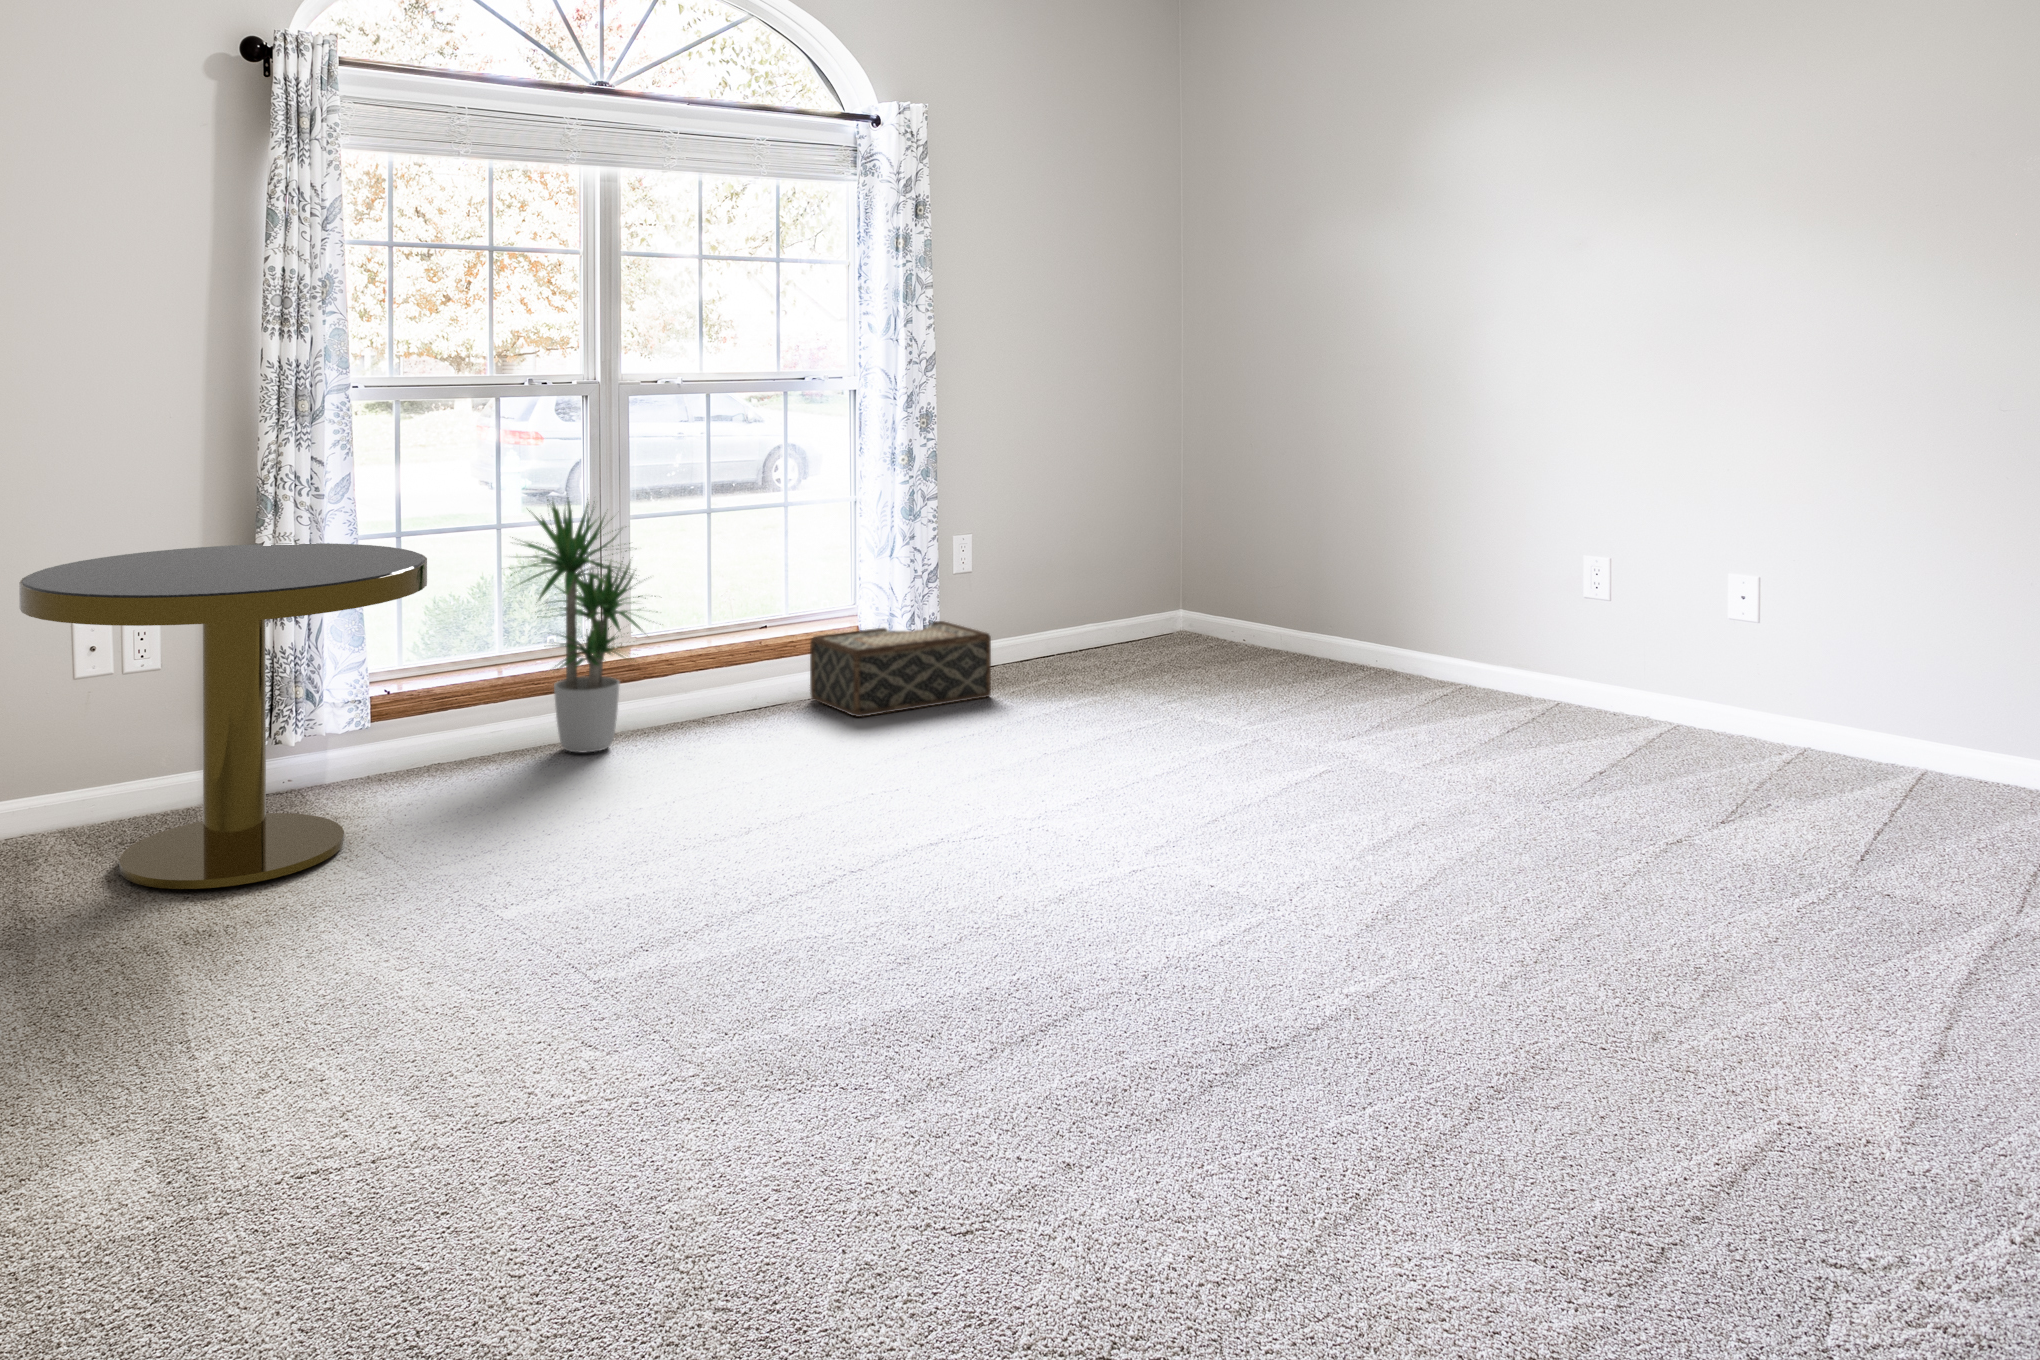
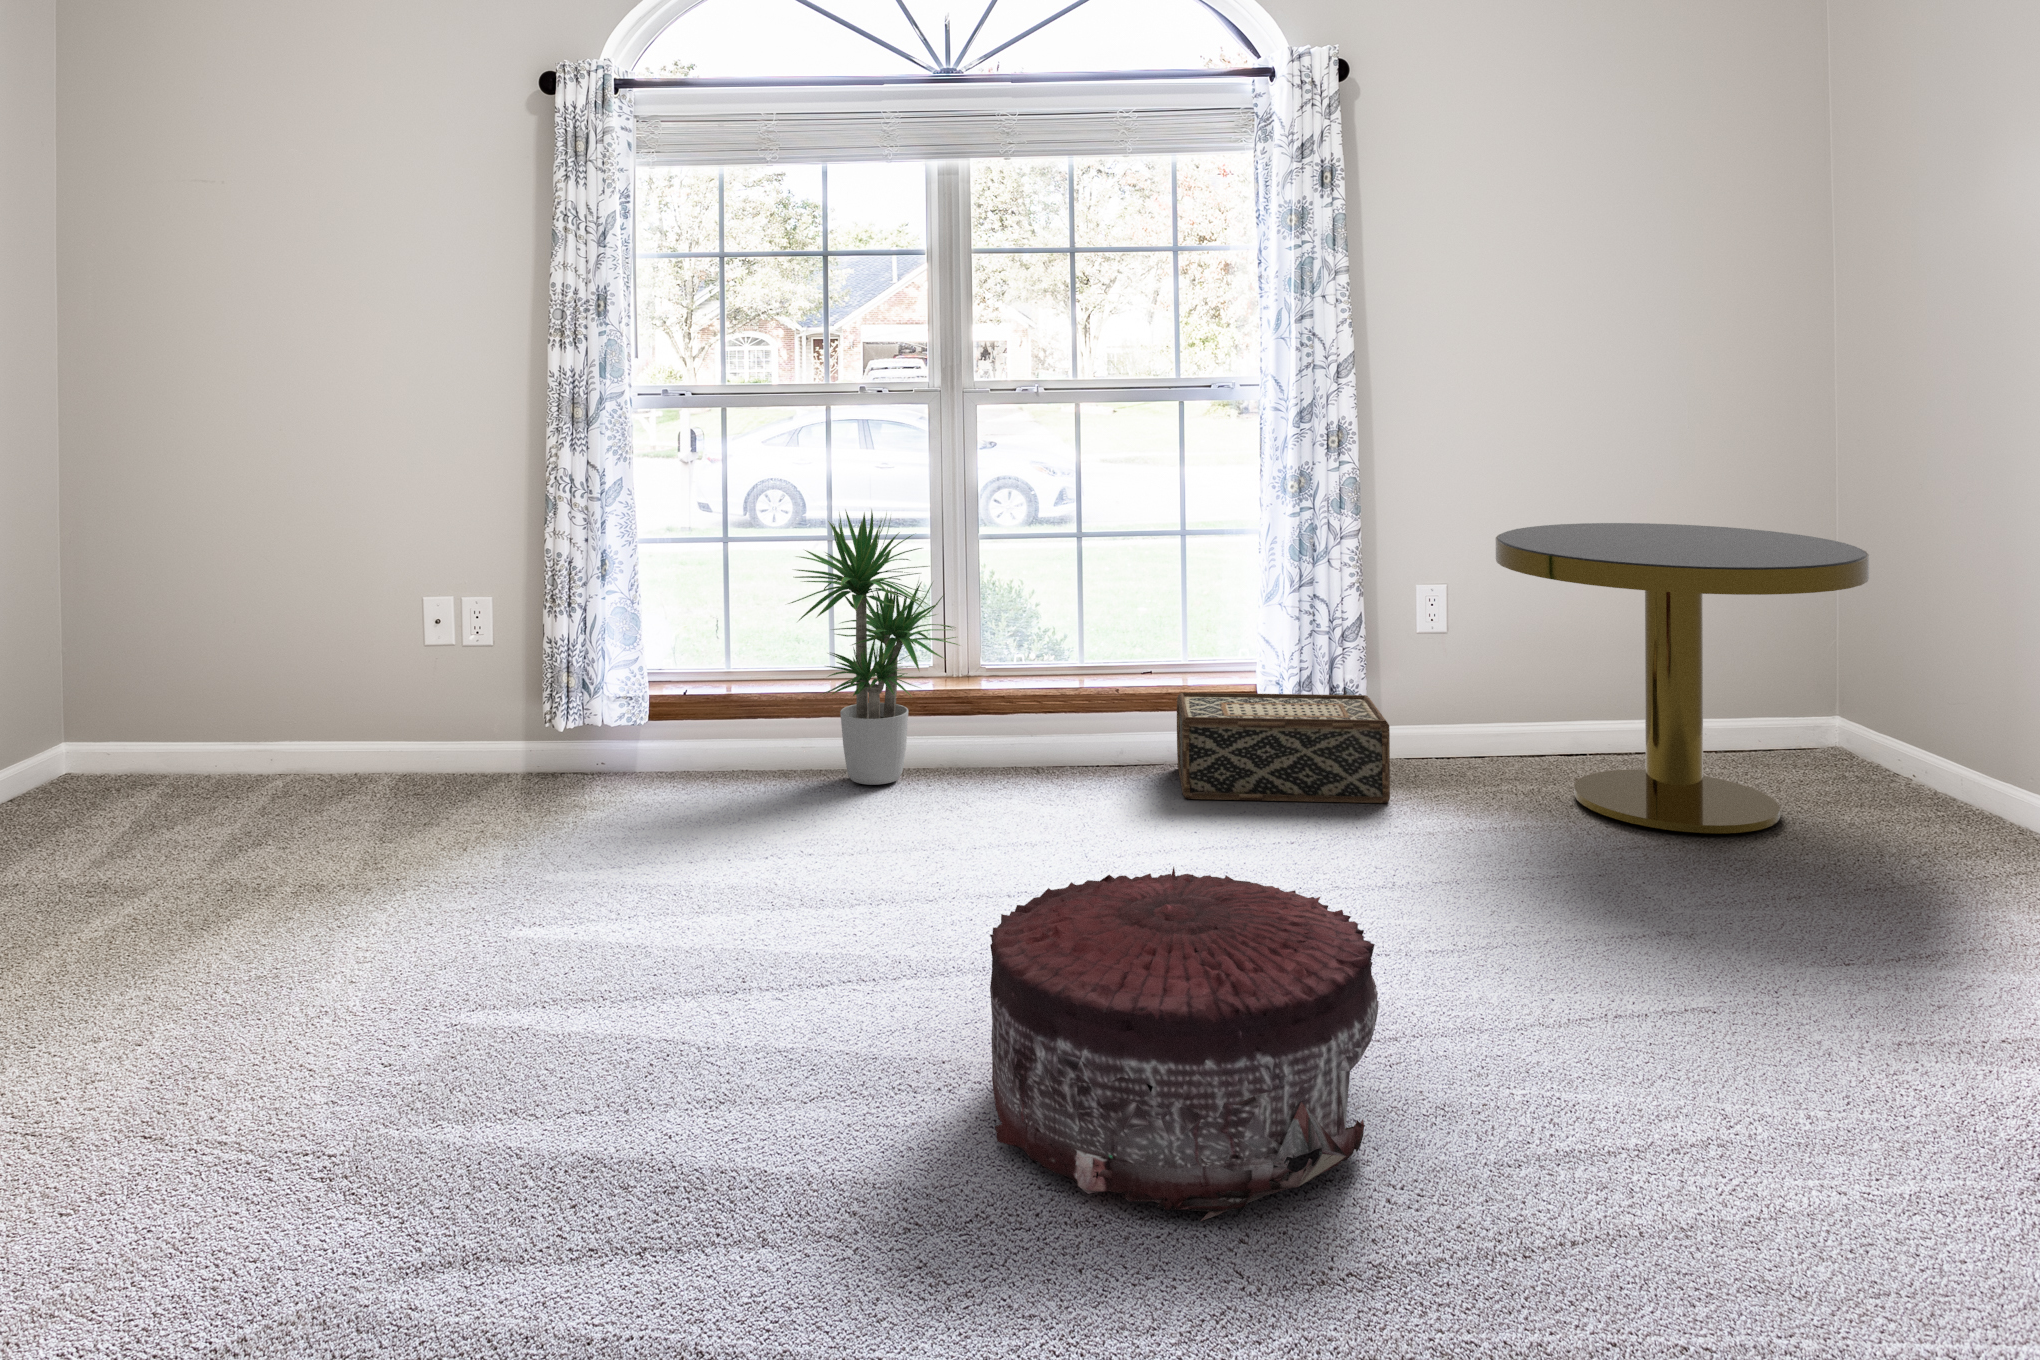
side table: present [19,543,427,889] -> present [1495,523,1869,833]
pouf: none [1043,714,1318,918] -> present [990,867,1379,1221]

